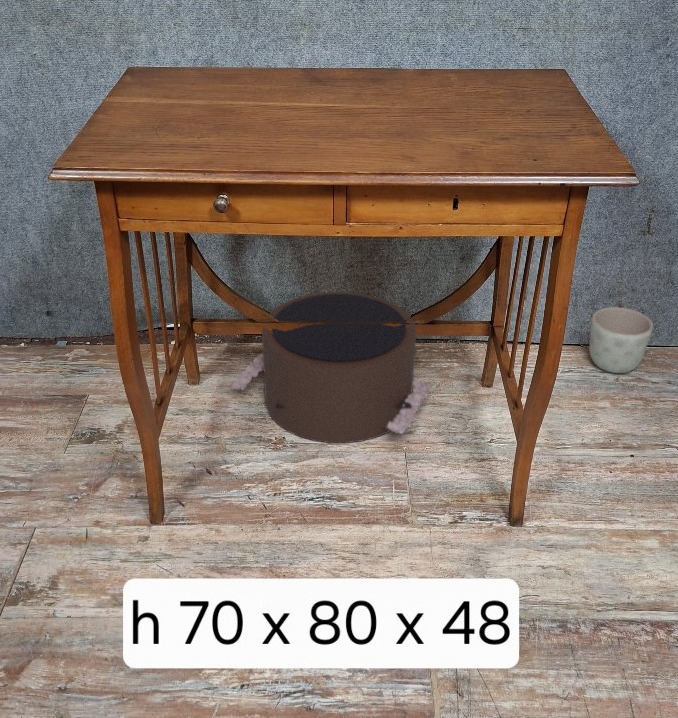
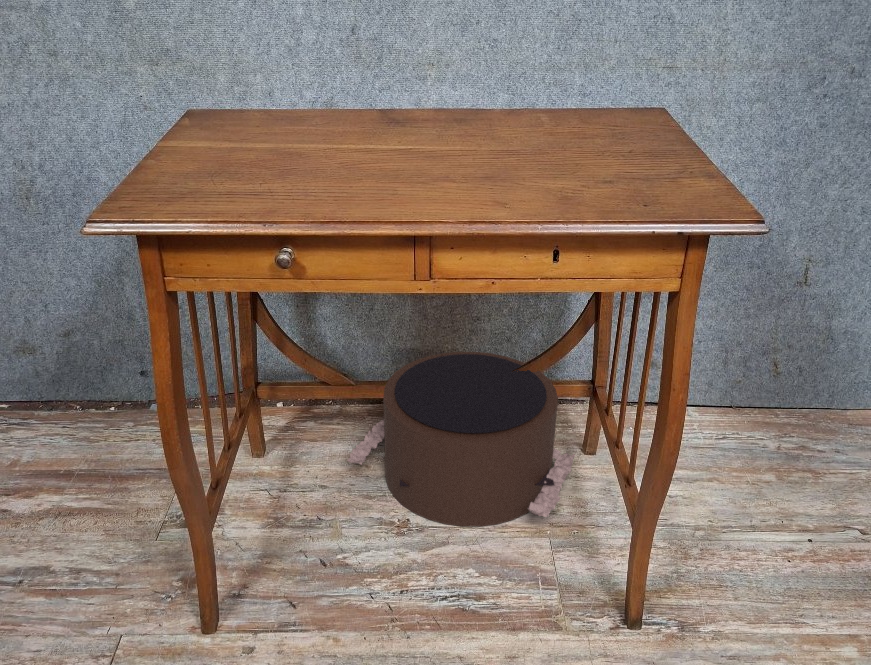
planter: present [589,307,653,373] -> none [745,367,817,441]

